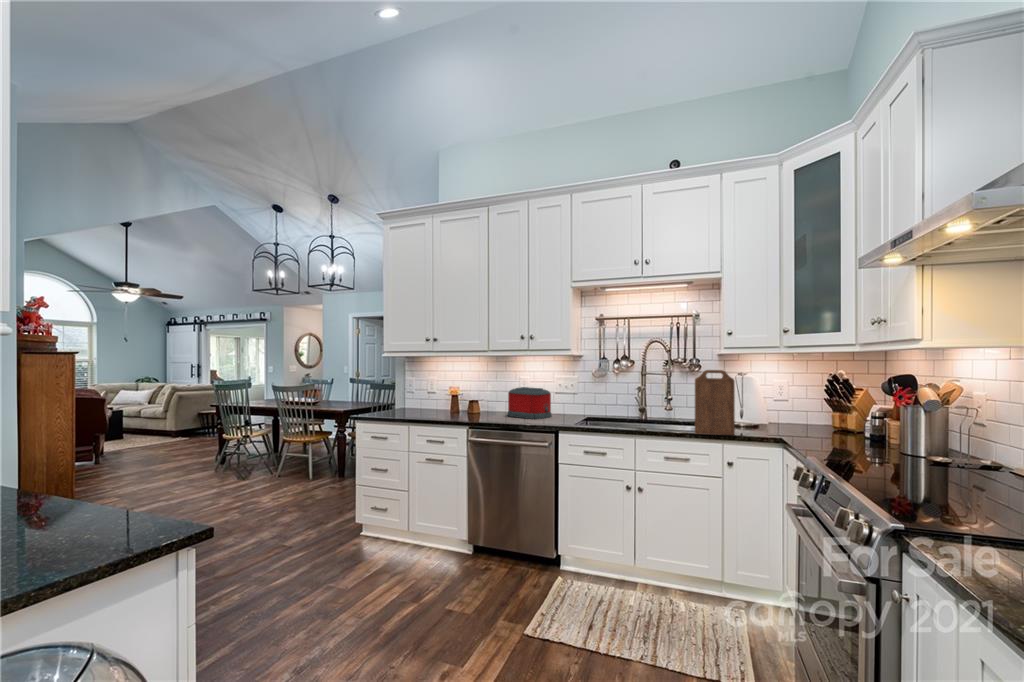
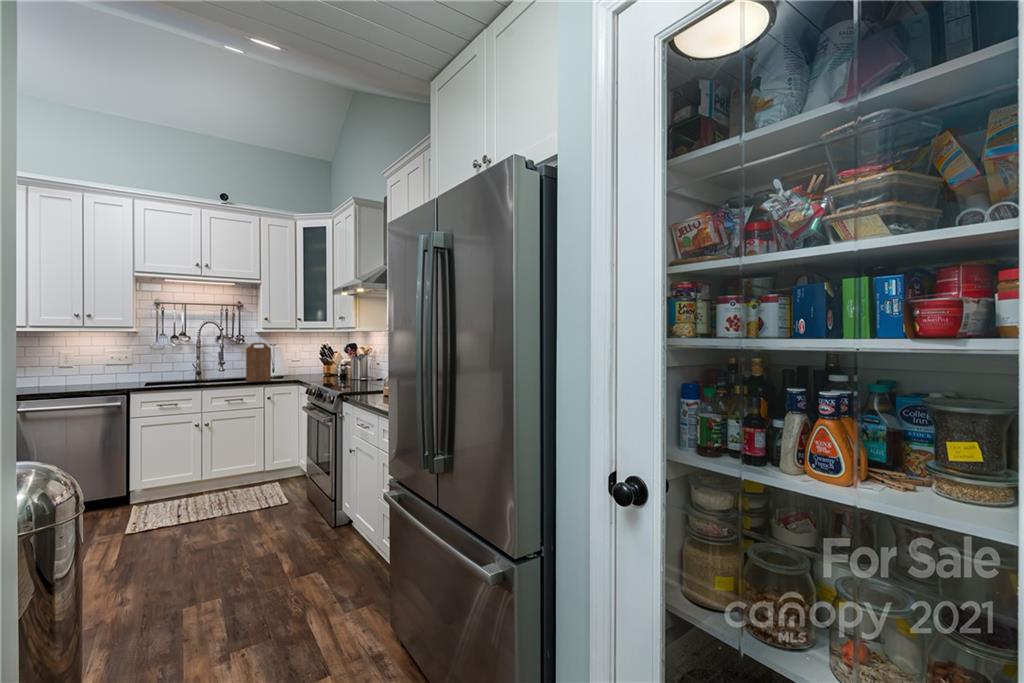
toaster: present [507,387,552,419] -> none [56,361,109,388]

